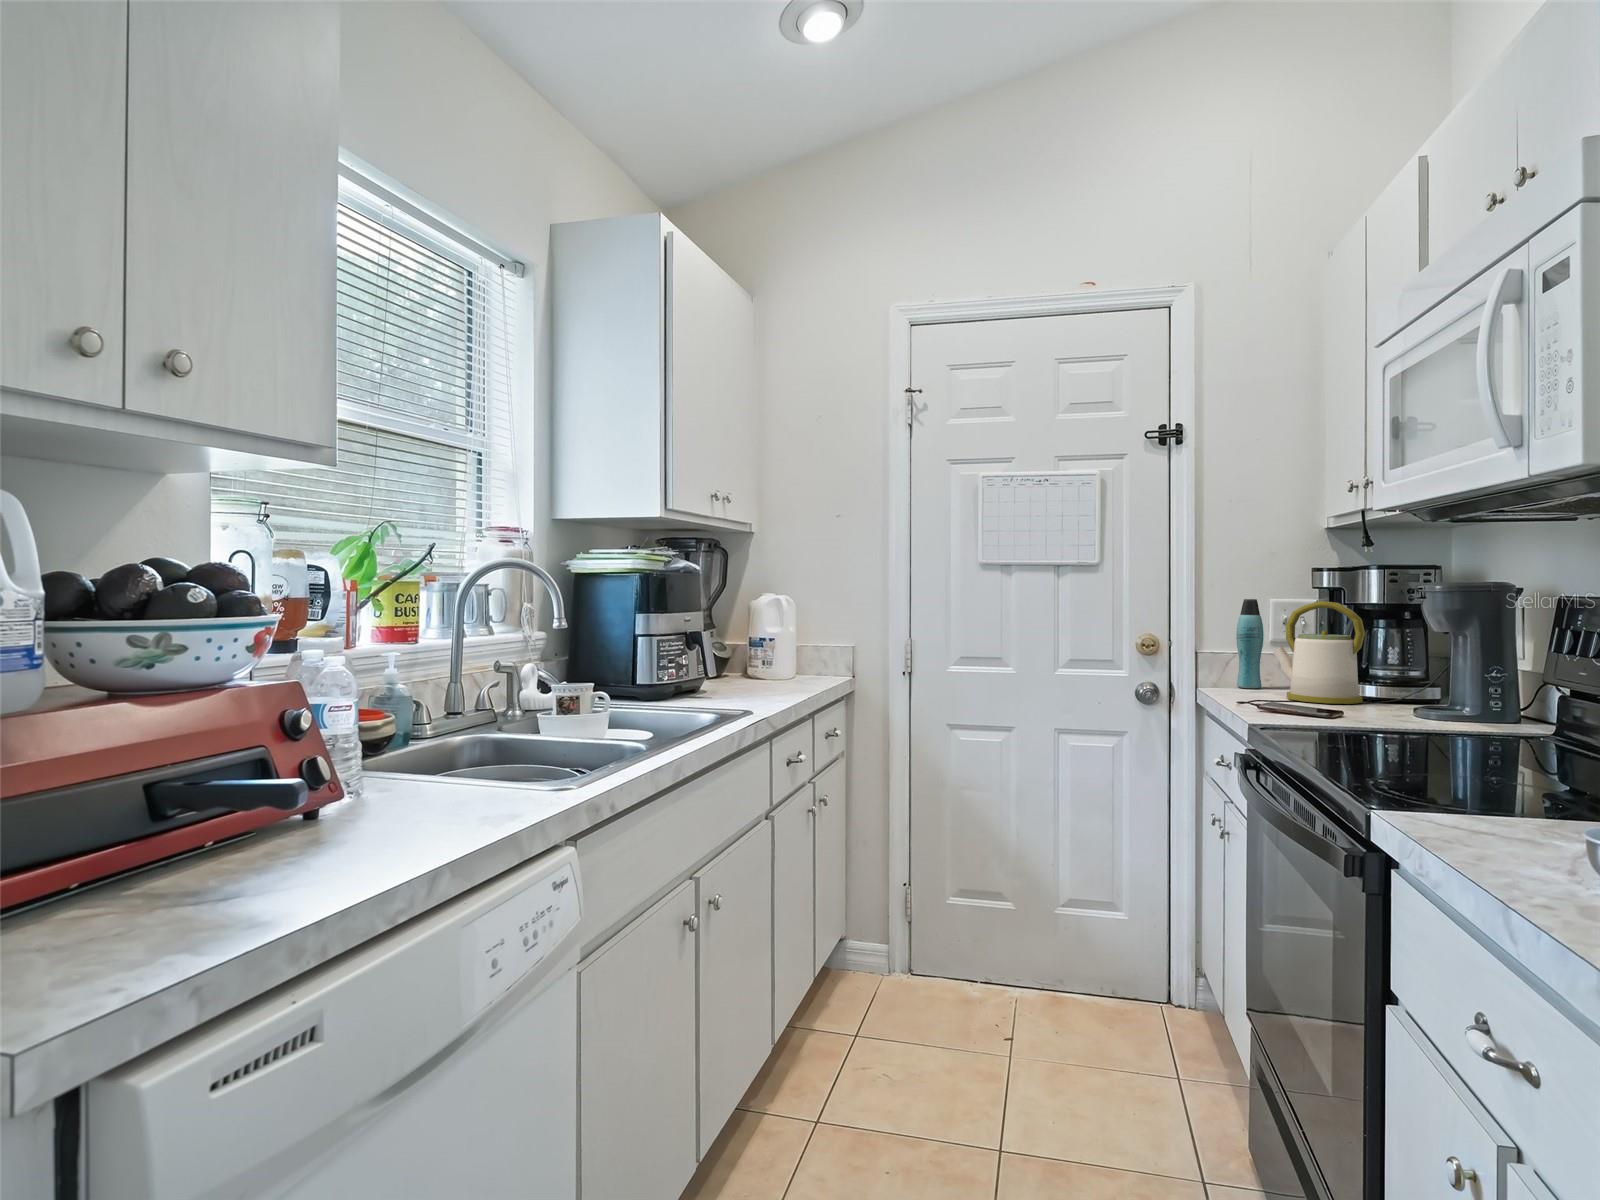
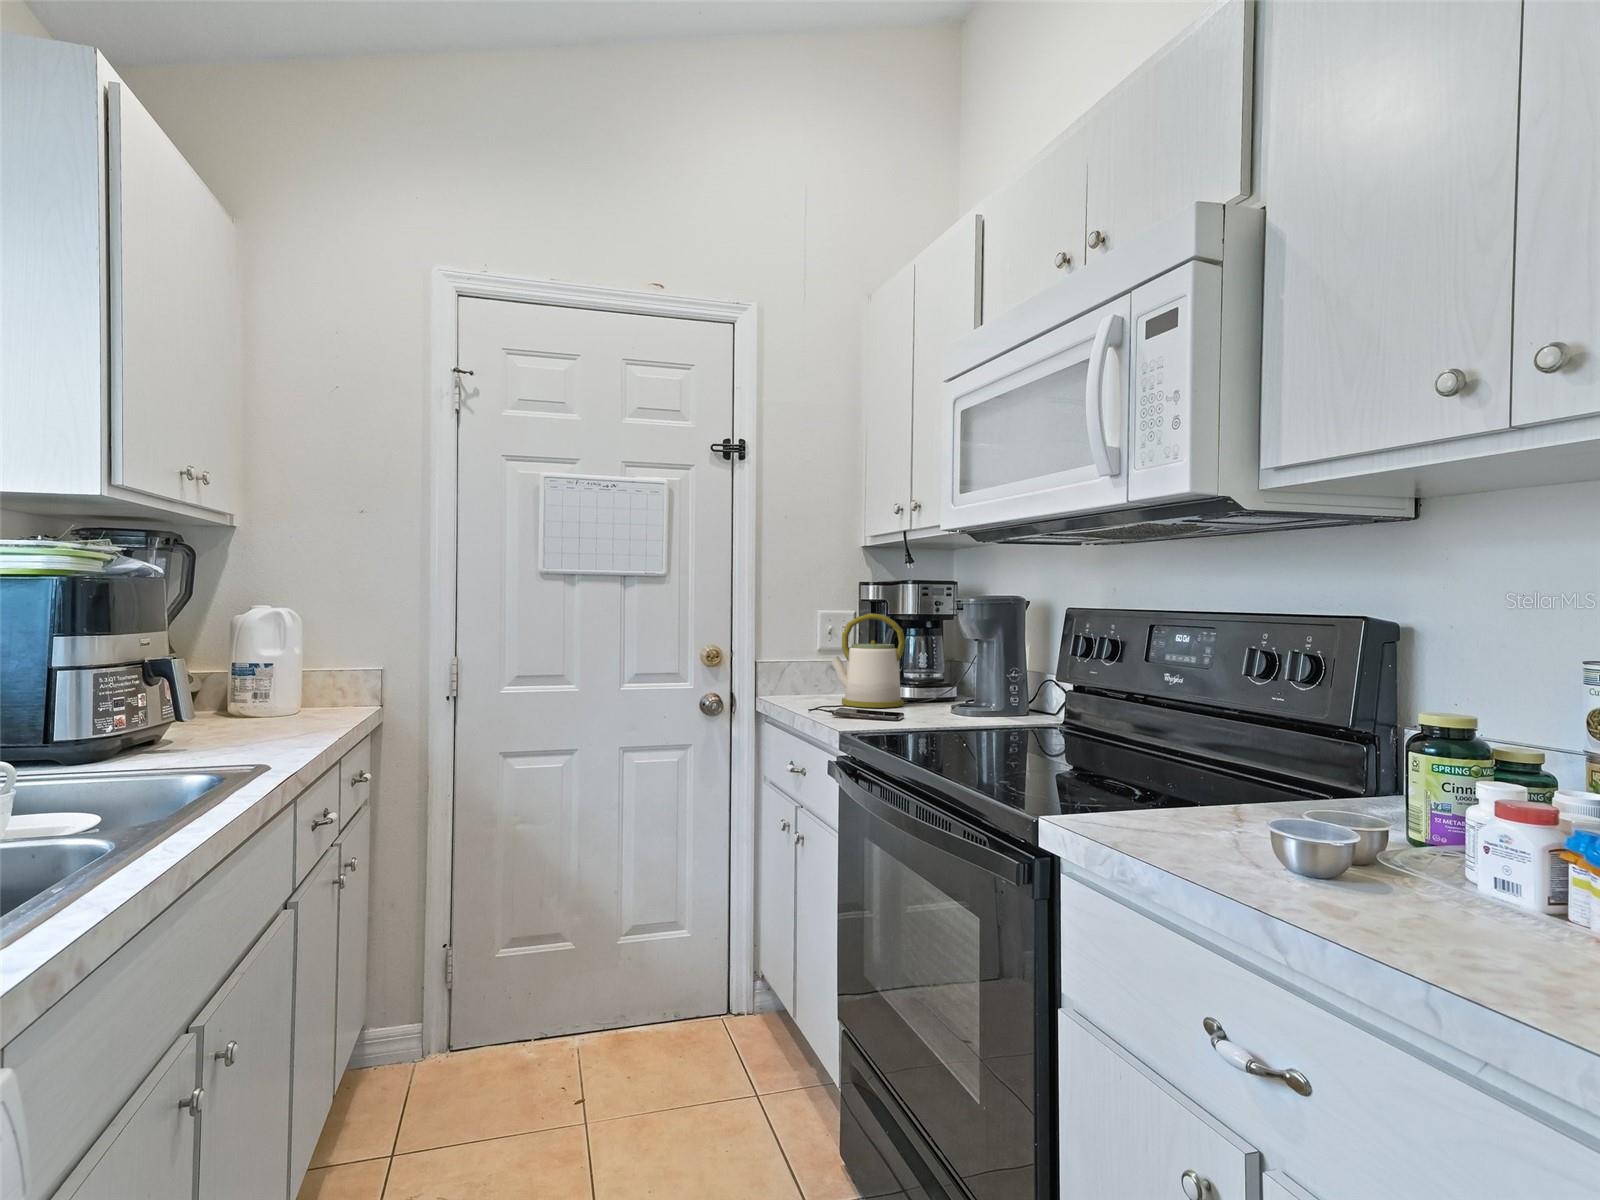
bottle: present [1236,599,1264,688] -> none [792,611,815,696]

